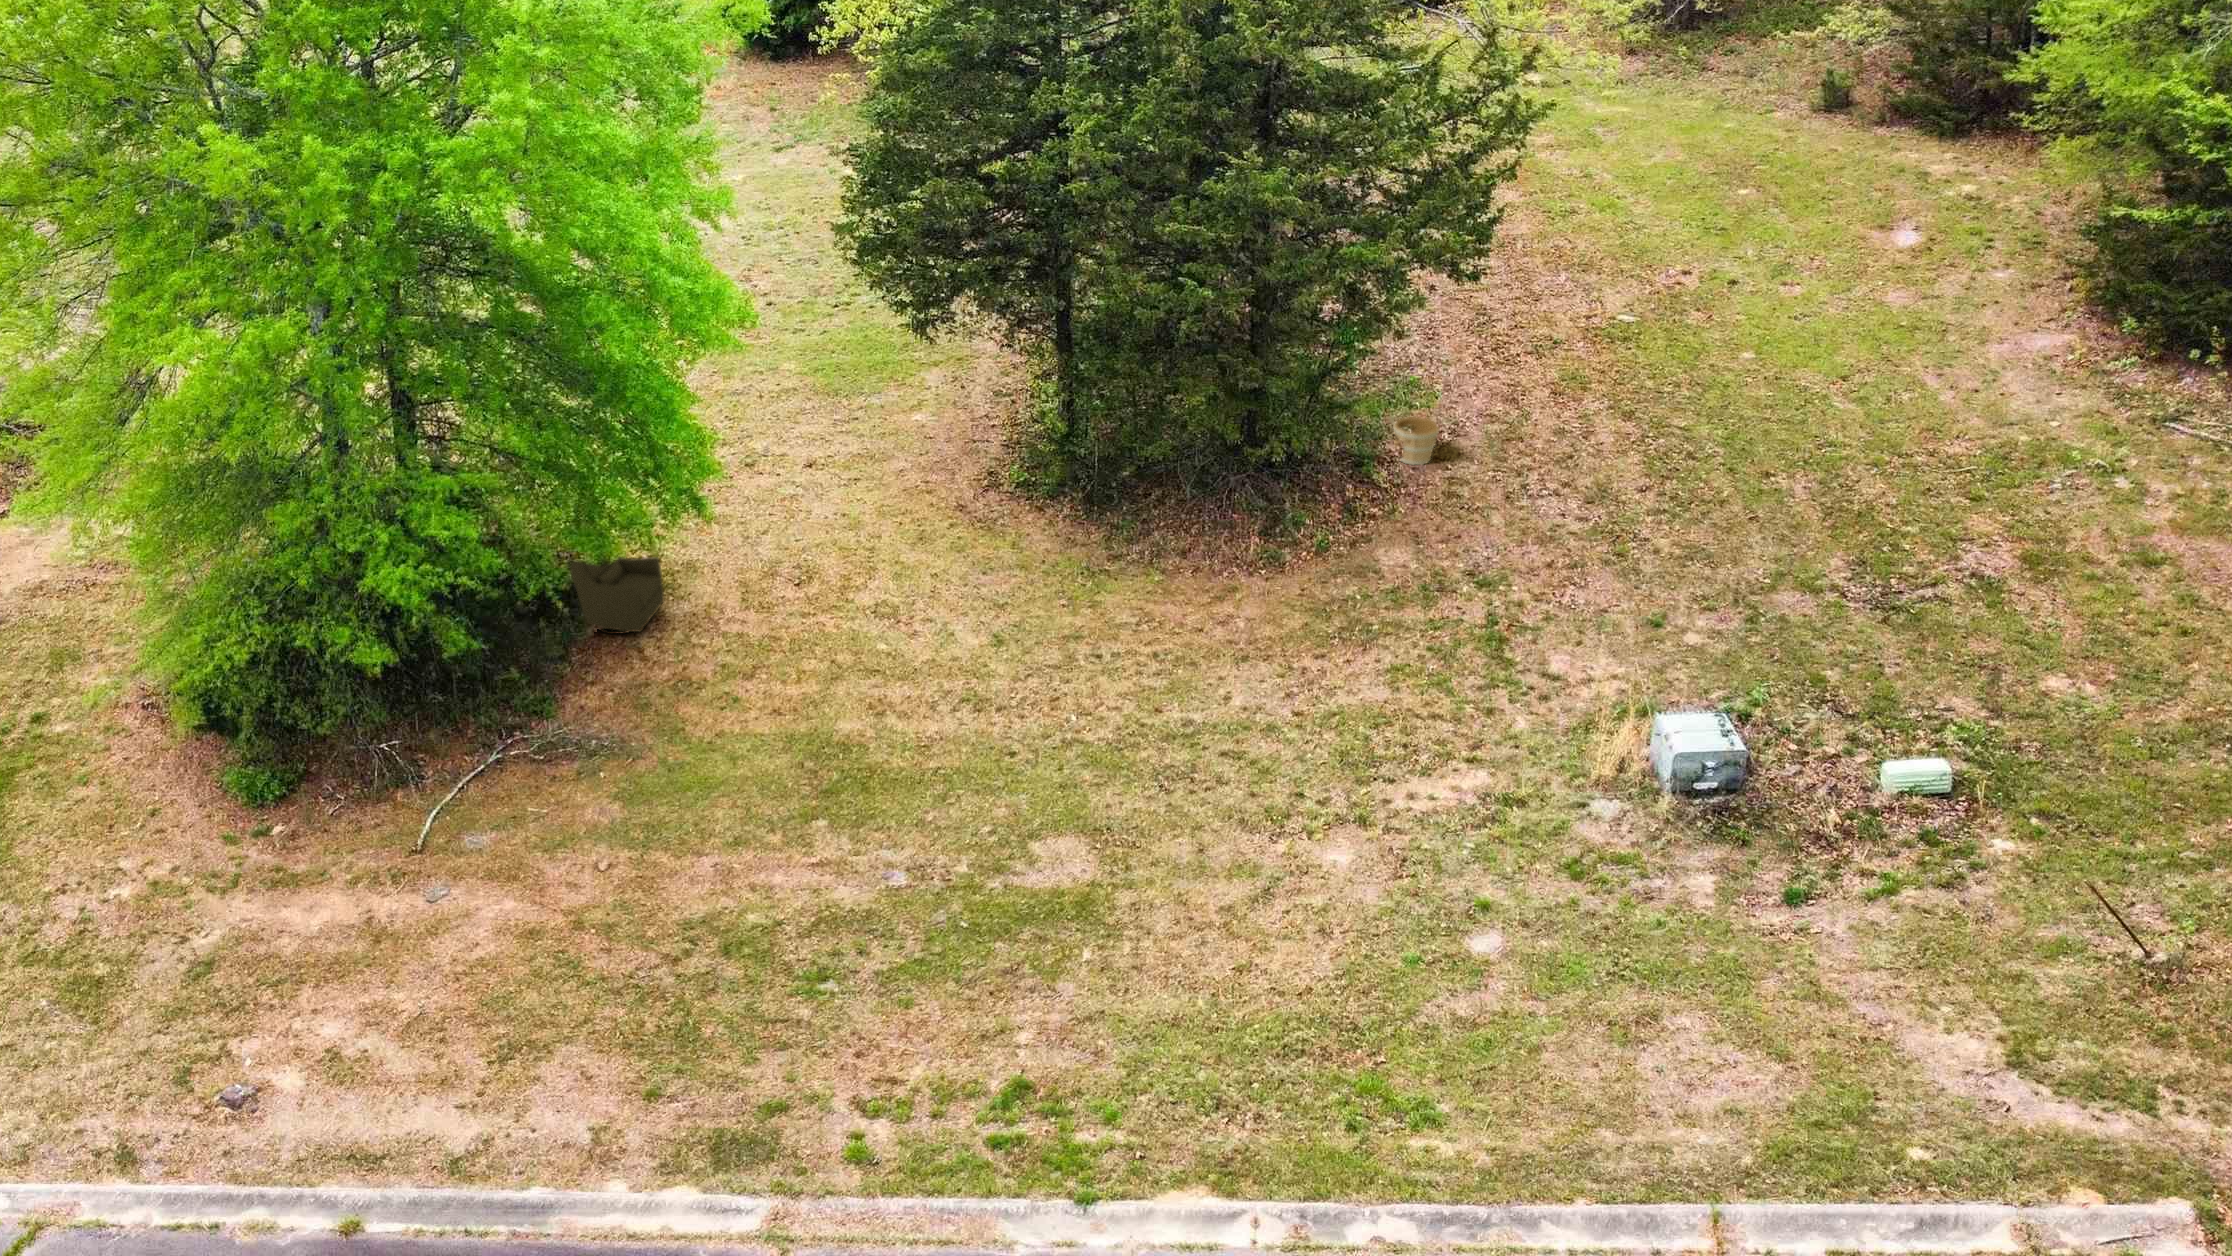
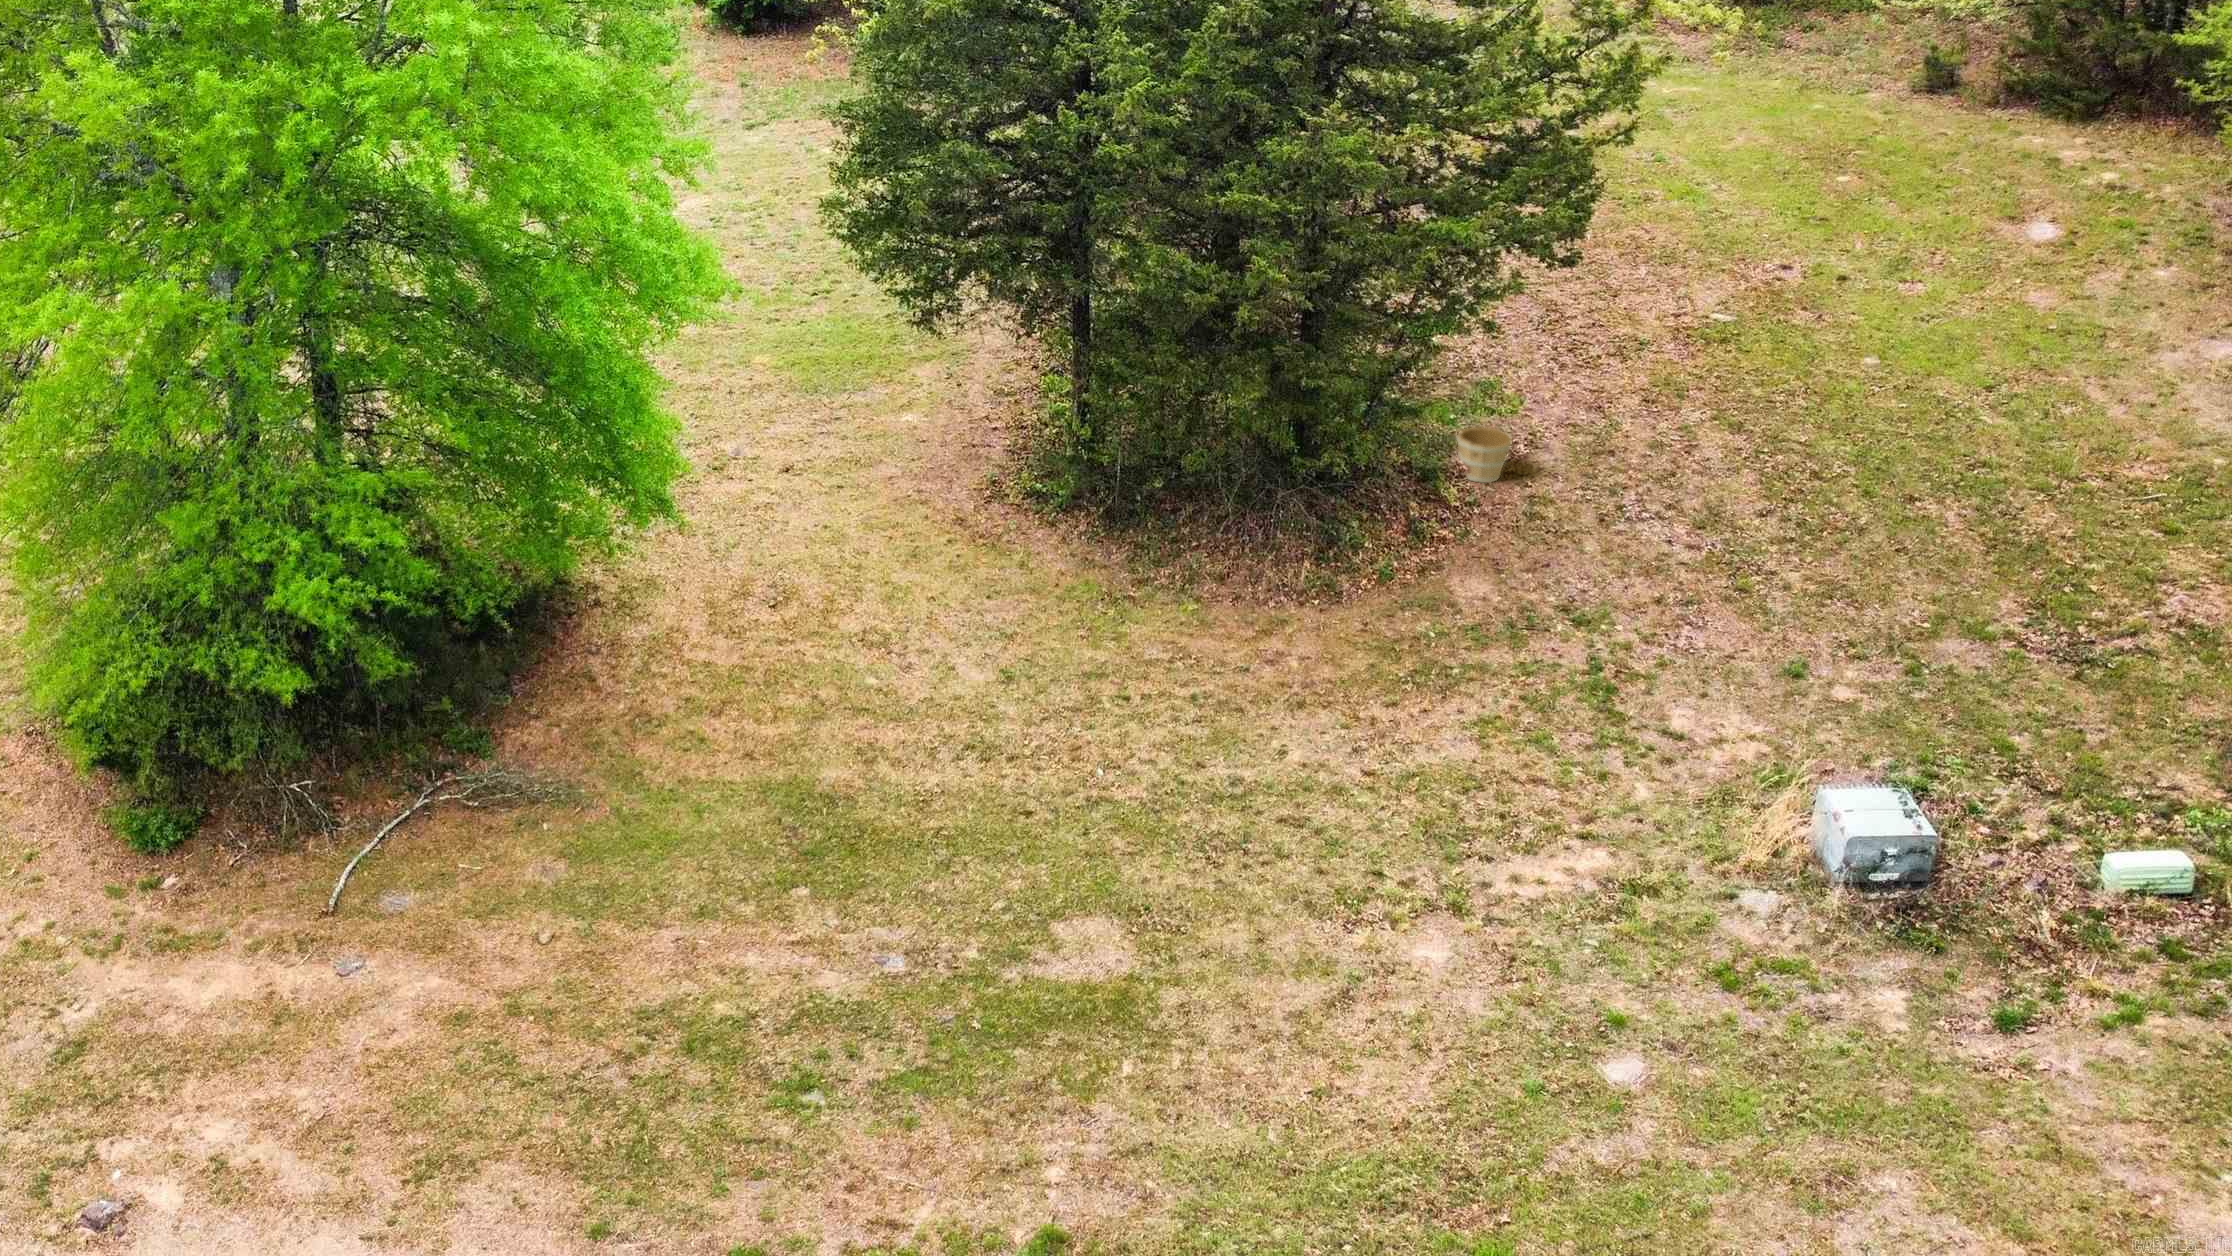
chair: present [570,557,664,634] -> none [503,537,616,661]

